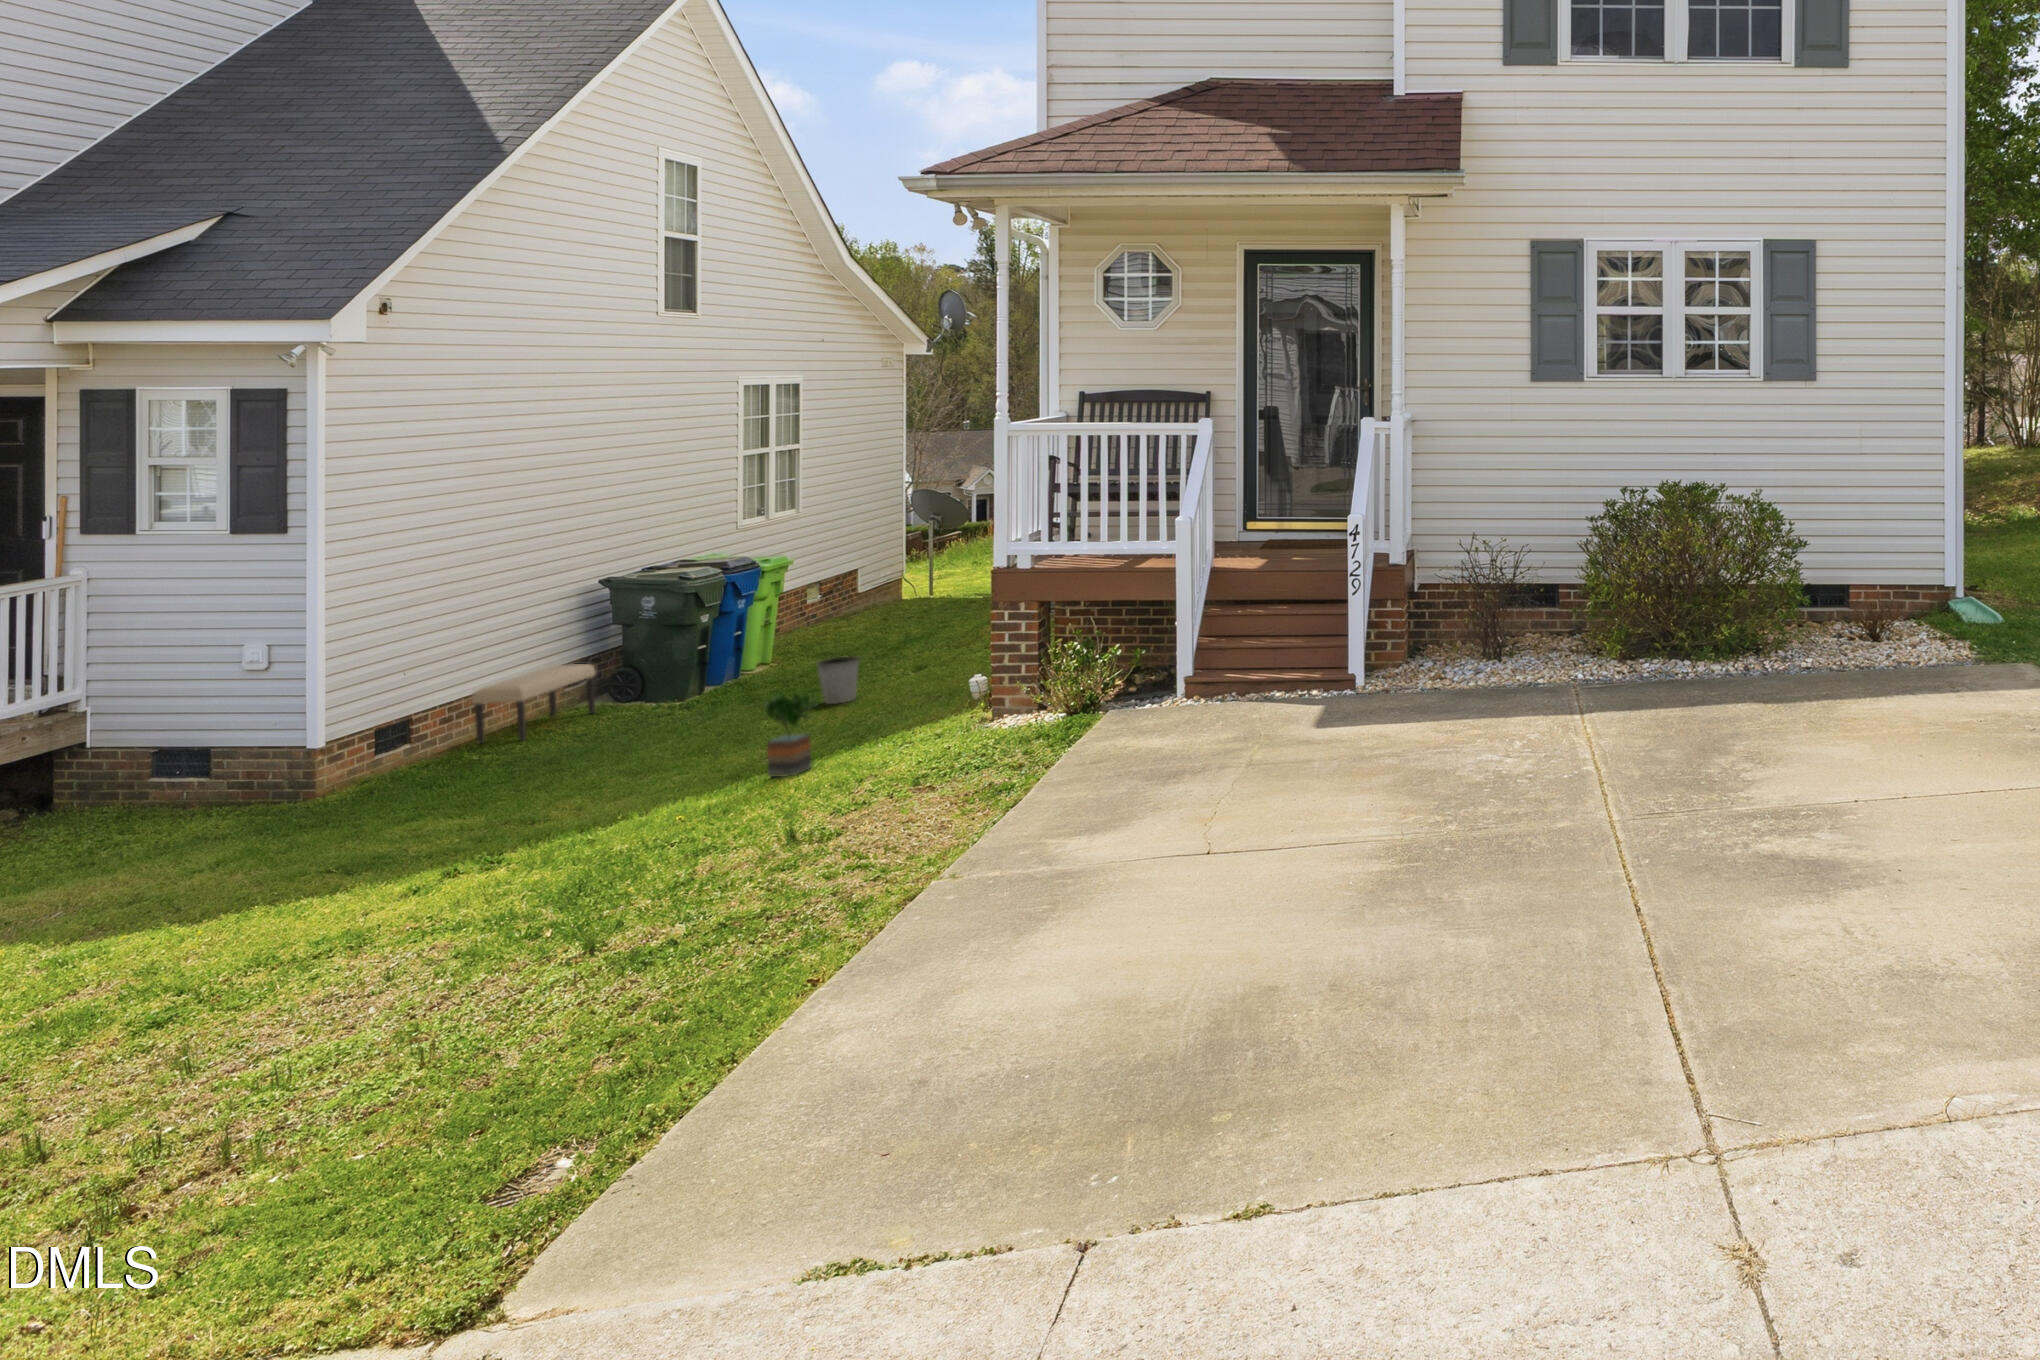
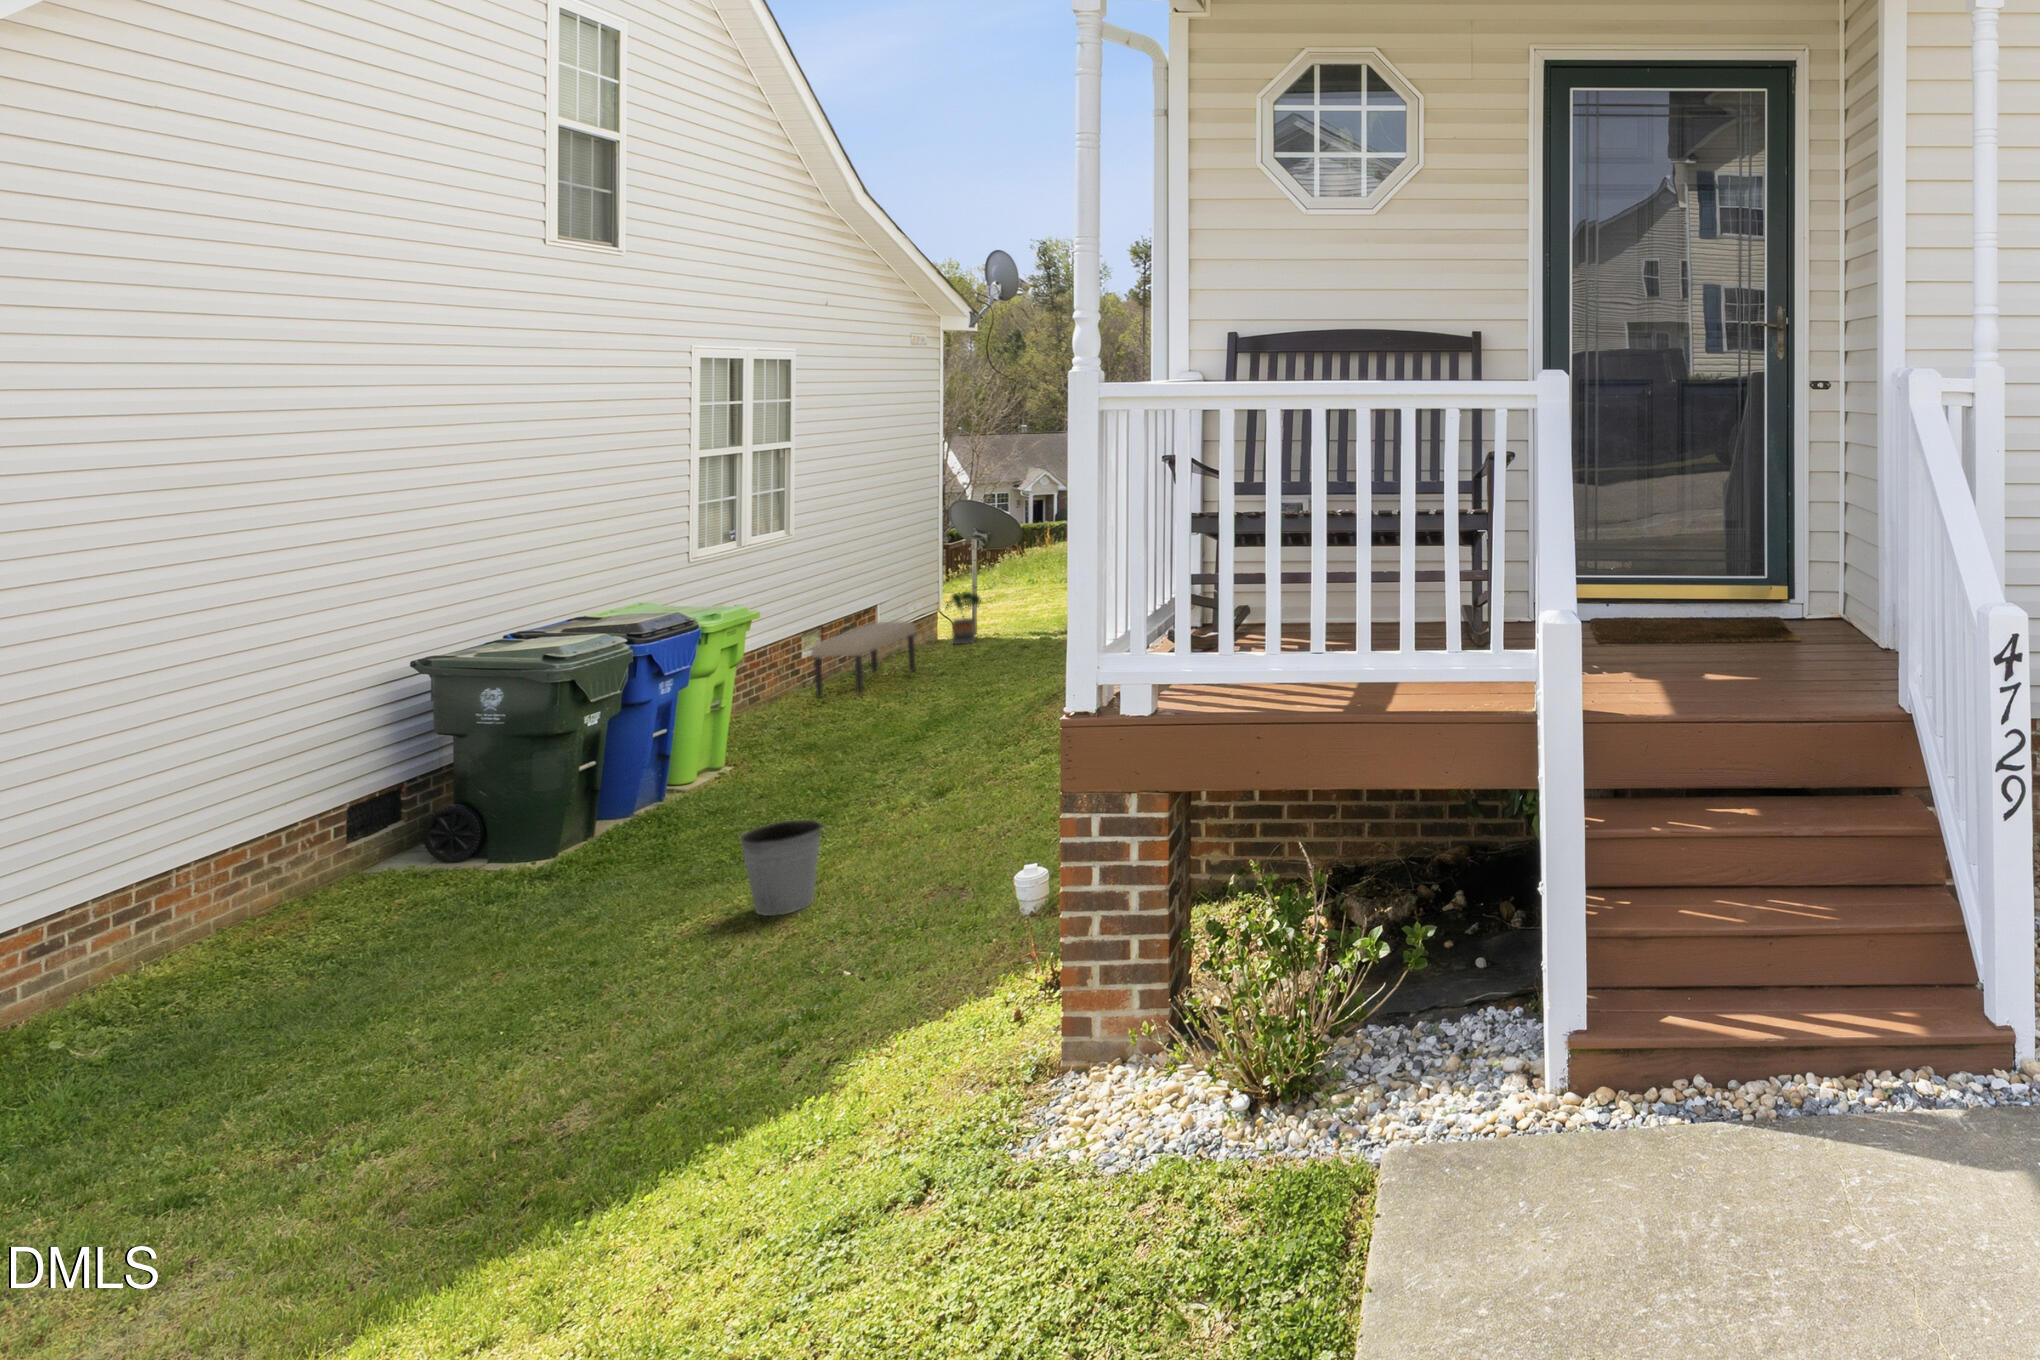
bench: present [472,664,595,744] -> present [812,622,915,697]
potted tree: present [765,694,817,777] -> present [945,592,981,644]

